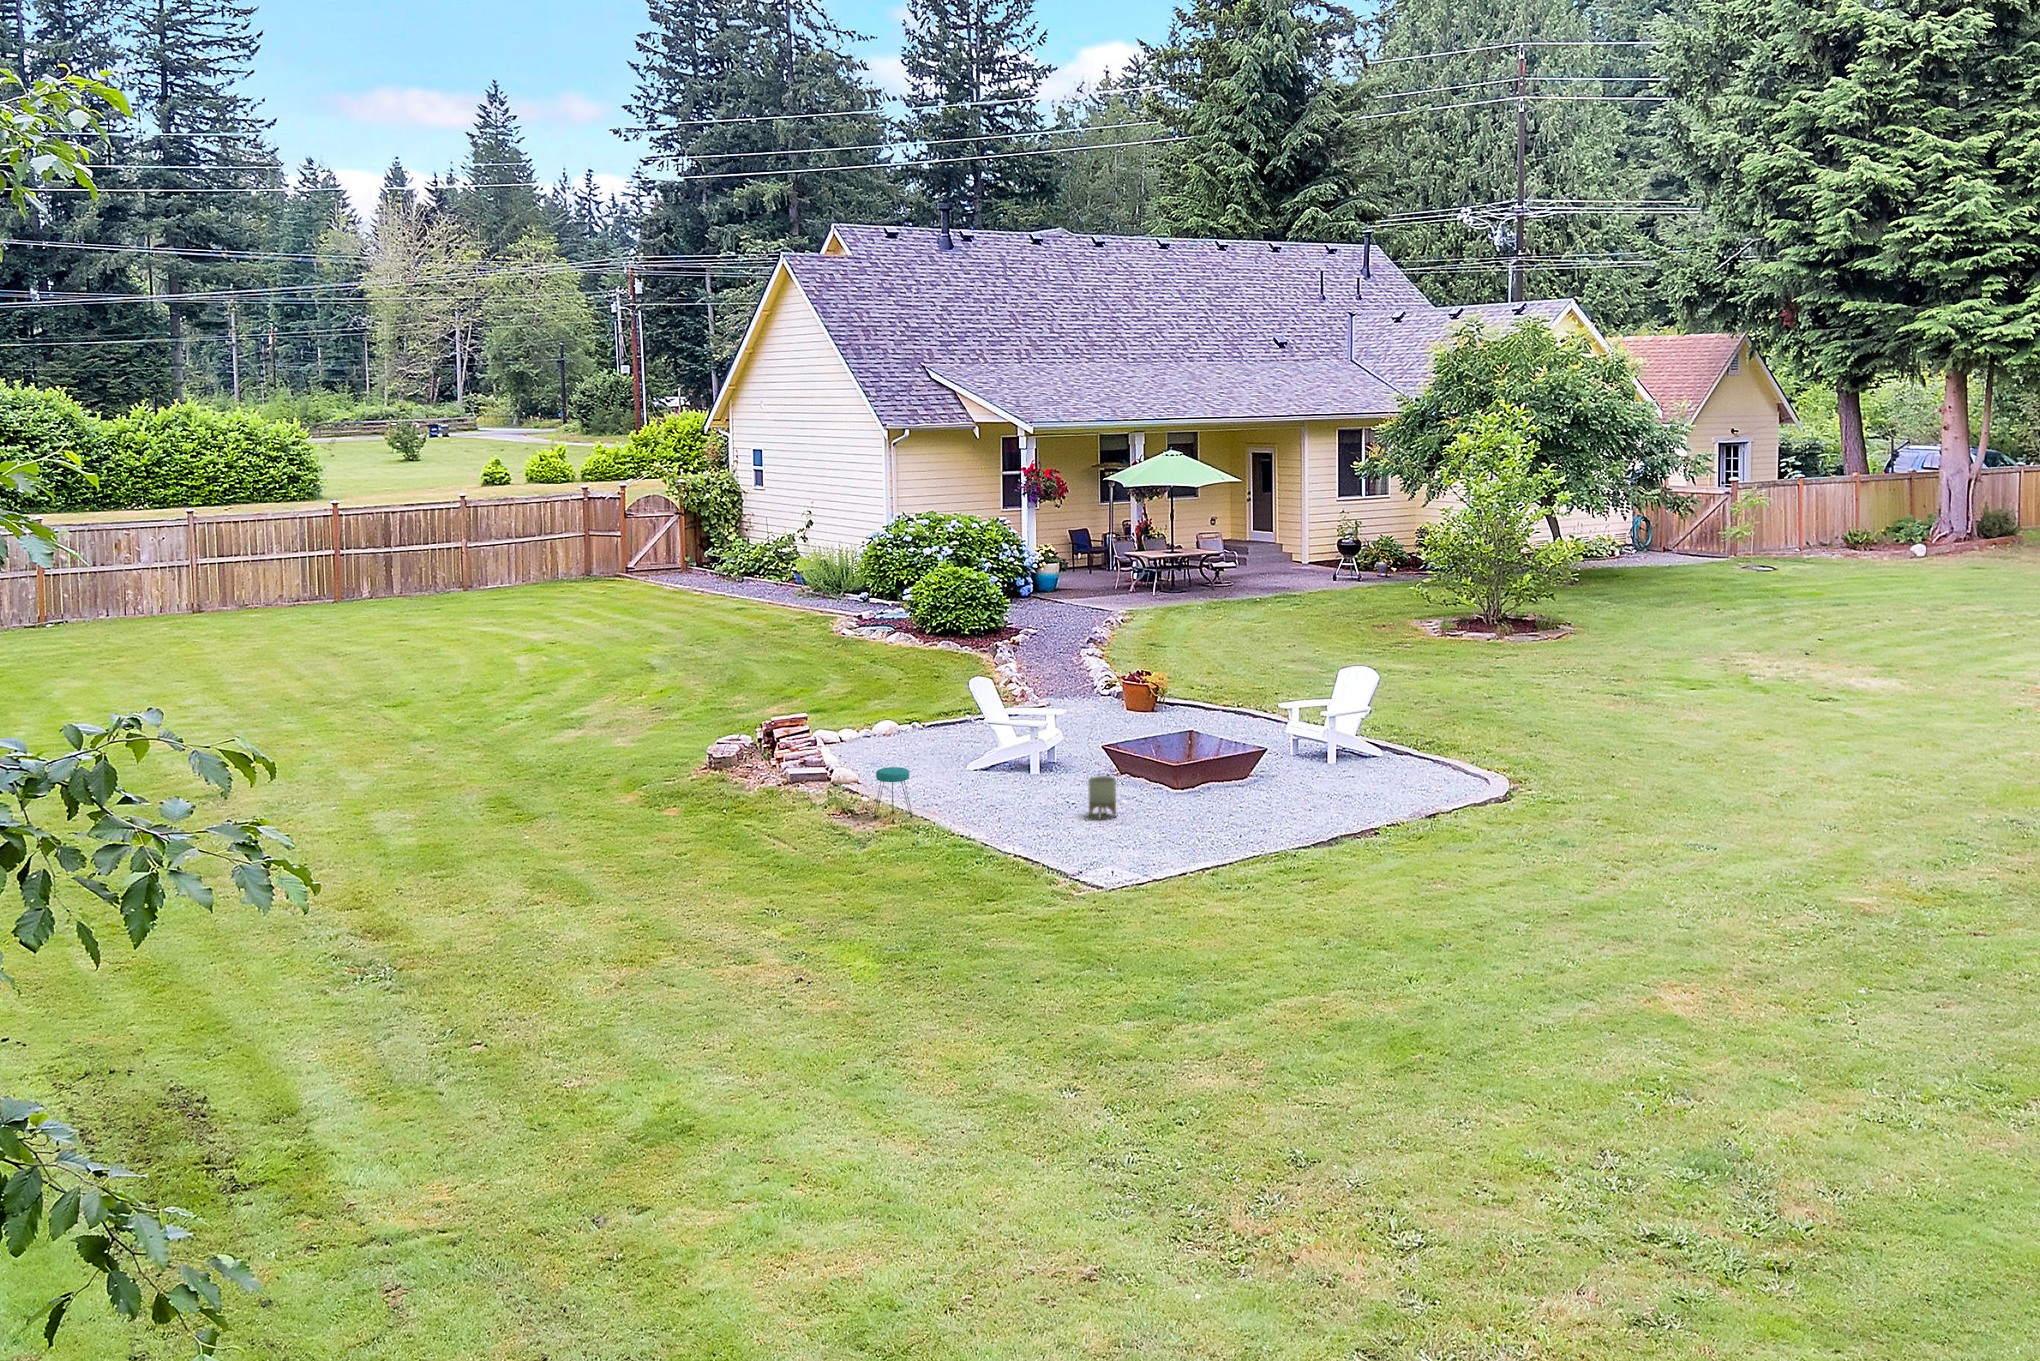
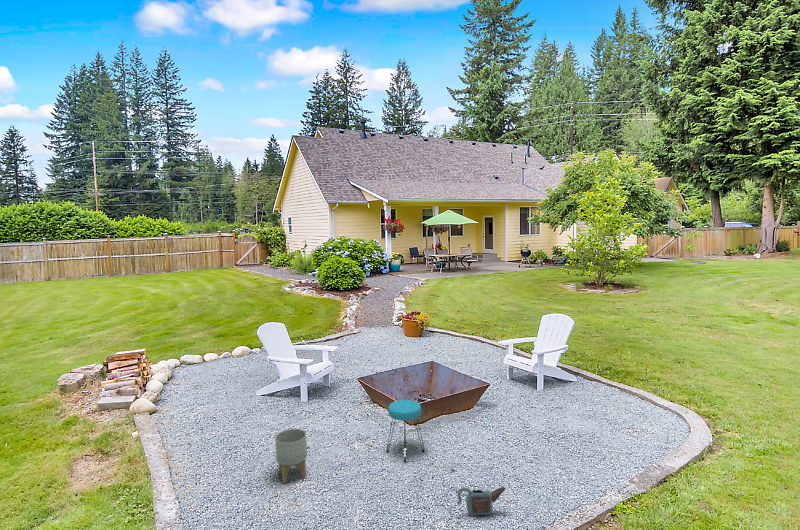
stool: present [874,767,912,822] -> present [386,400,424,462]
watering can: none [1257,805,1296,827] -> present [457,487,506,516]

